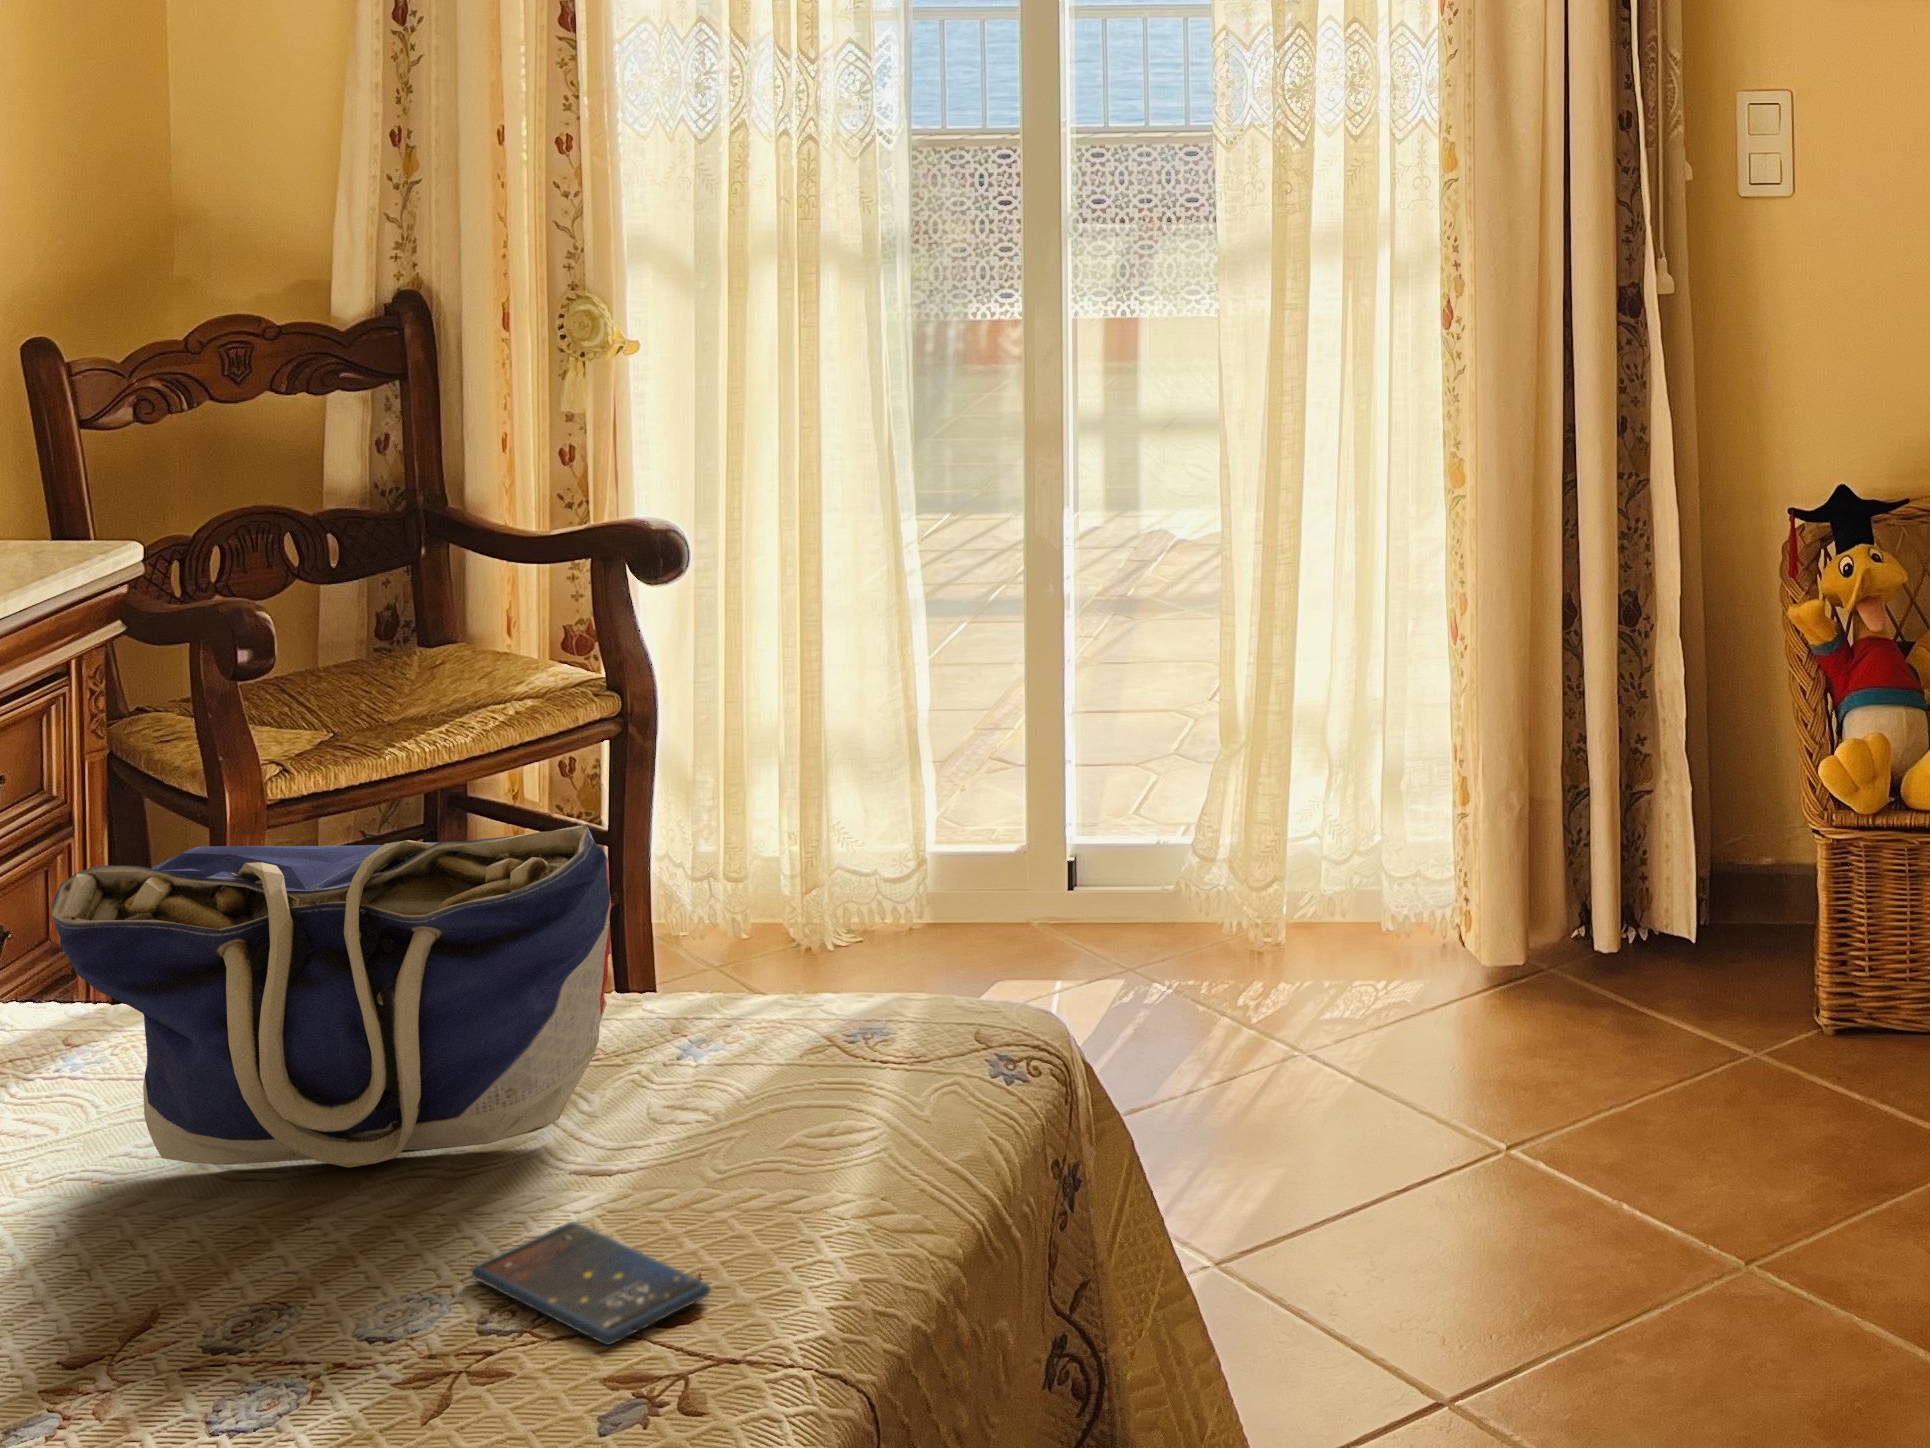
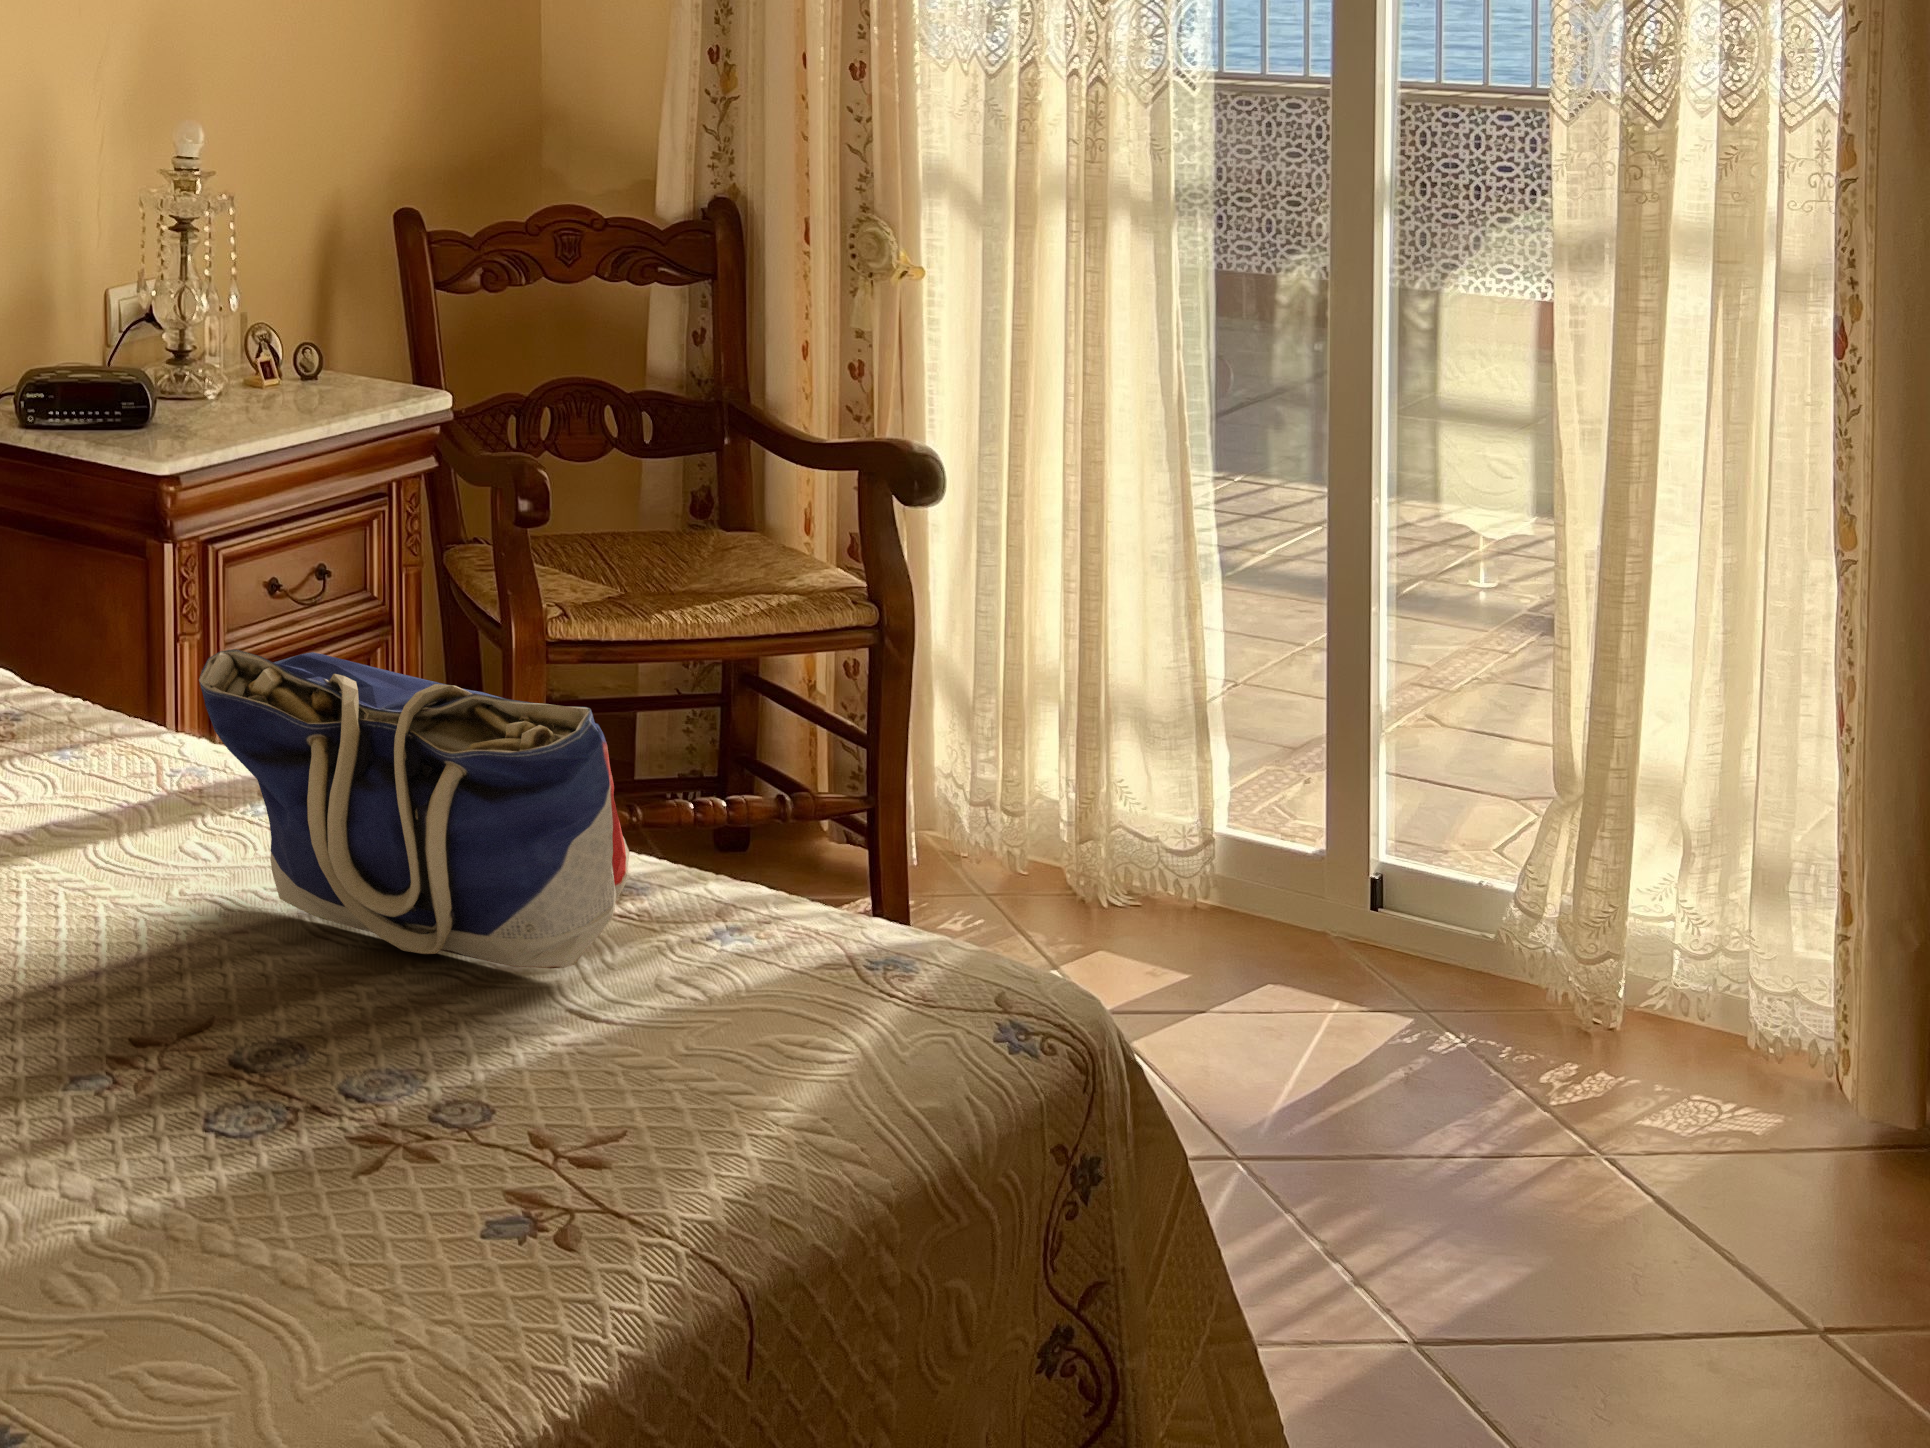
smartphone: present [470,1222,711,1345] -> none [445,1052,621,1165]

